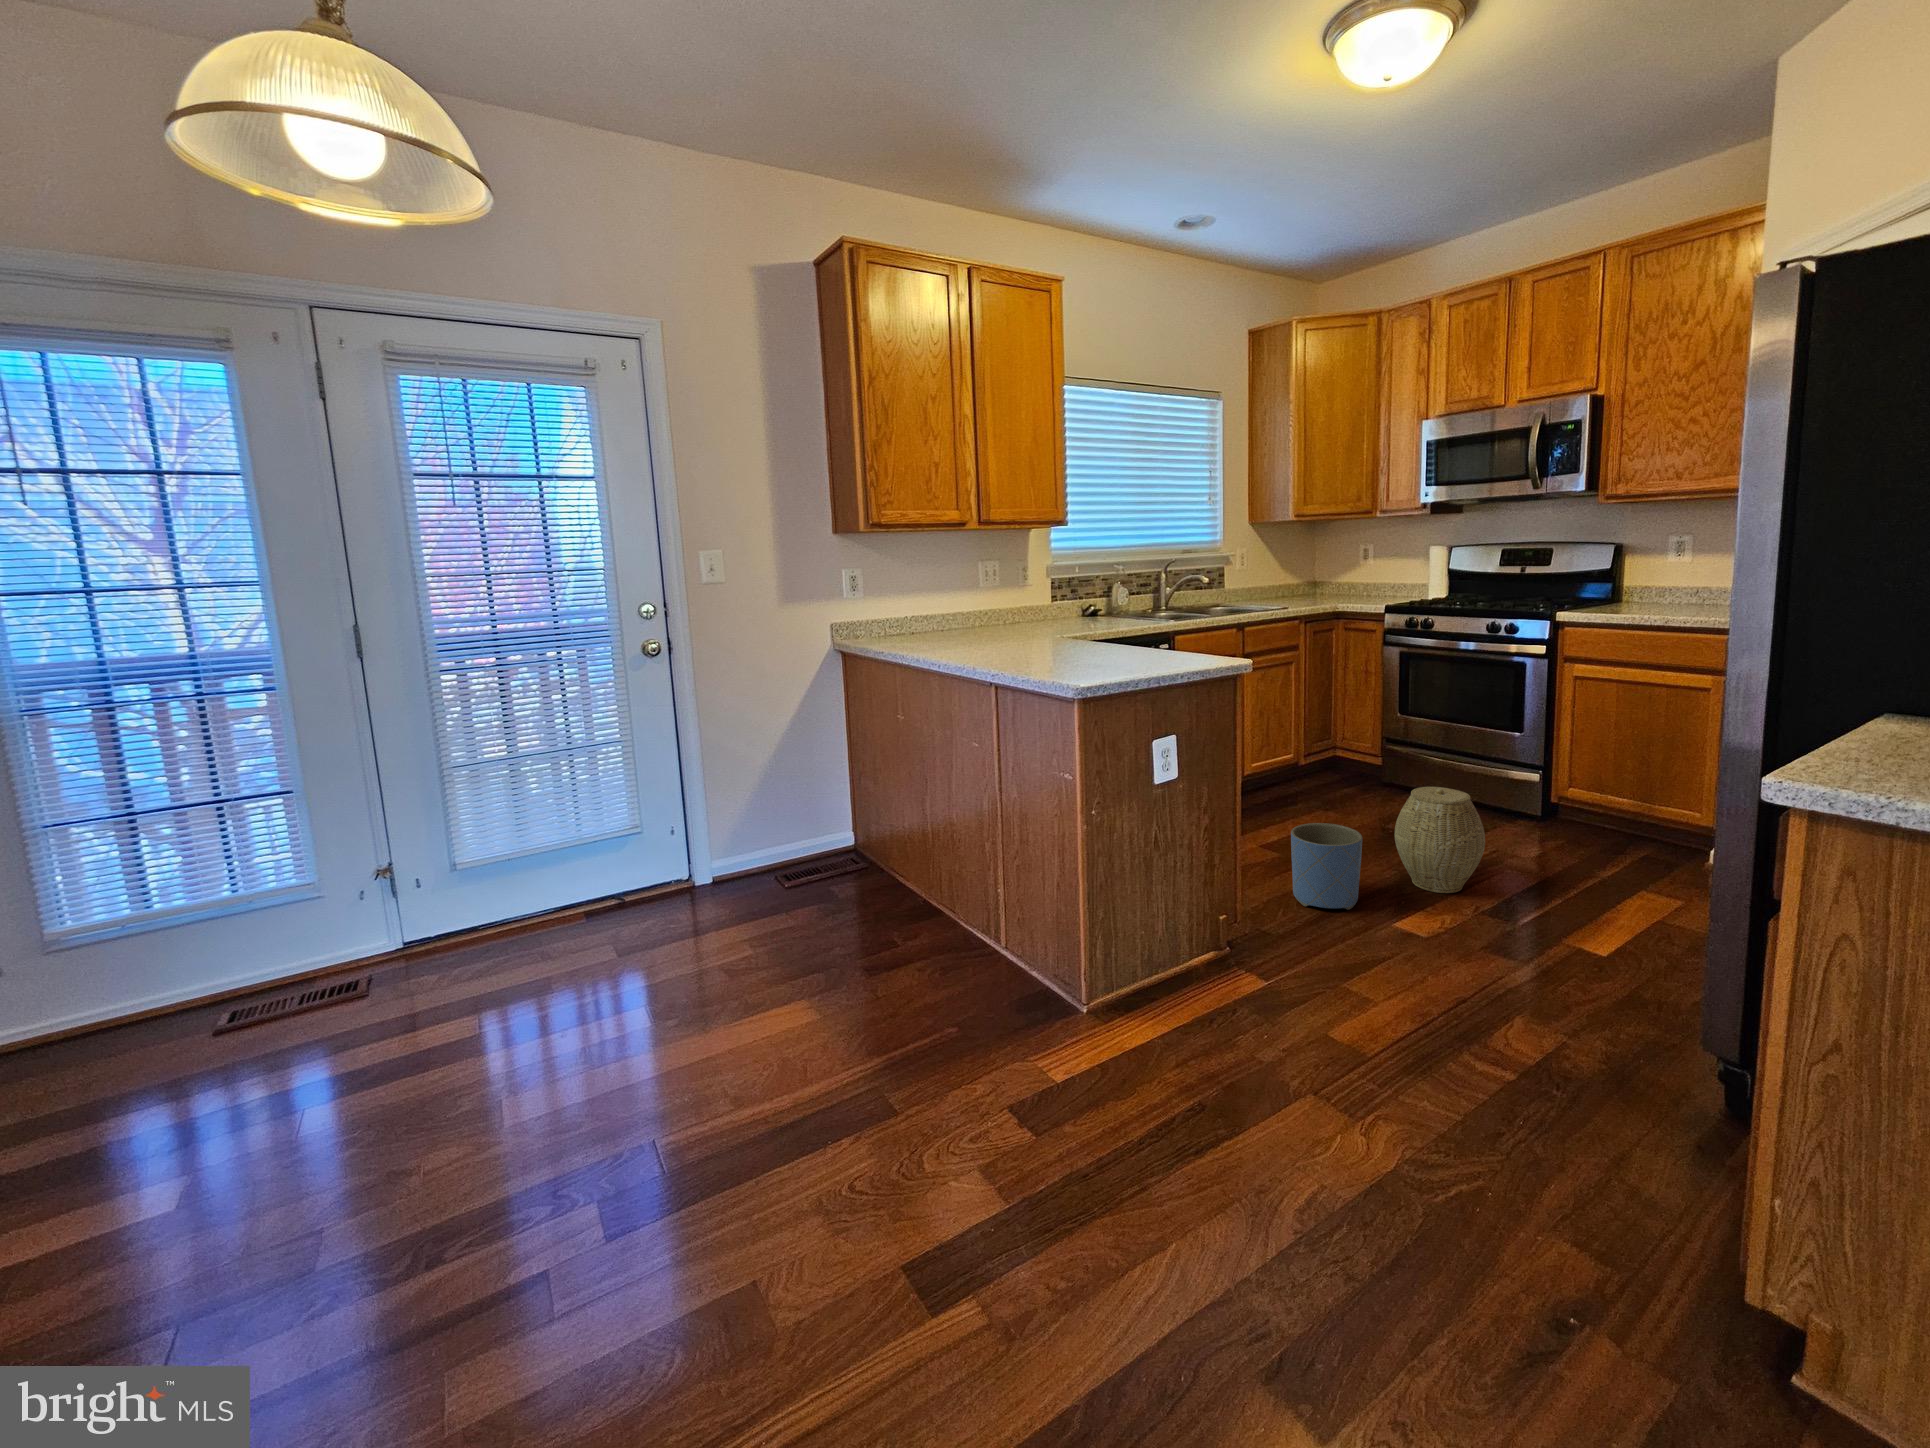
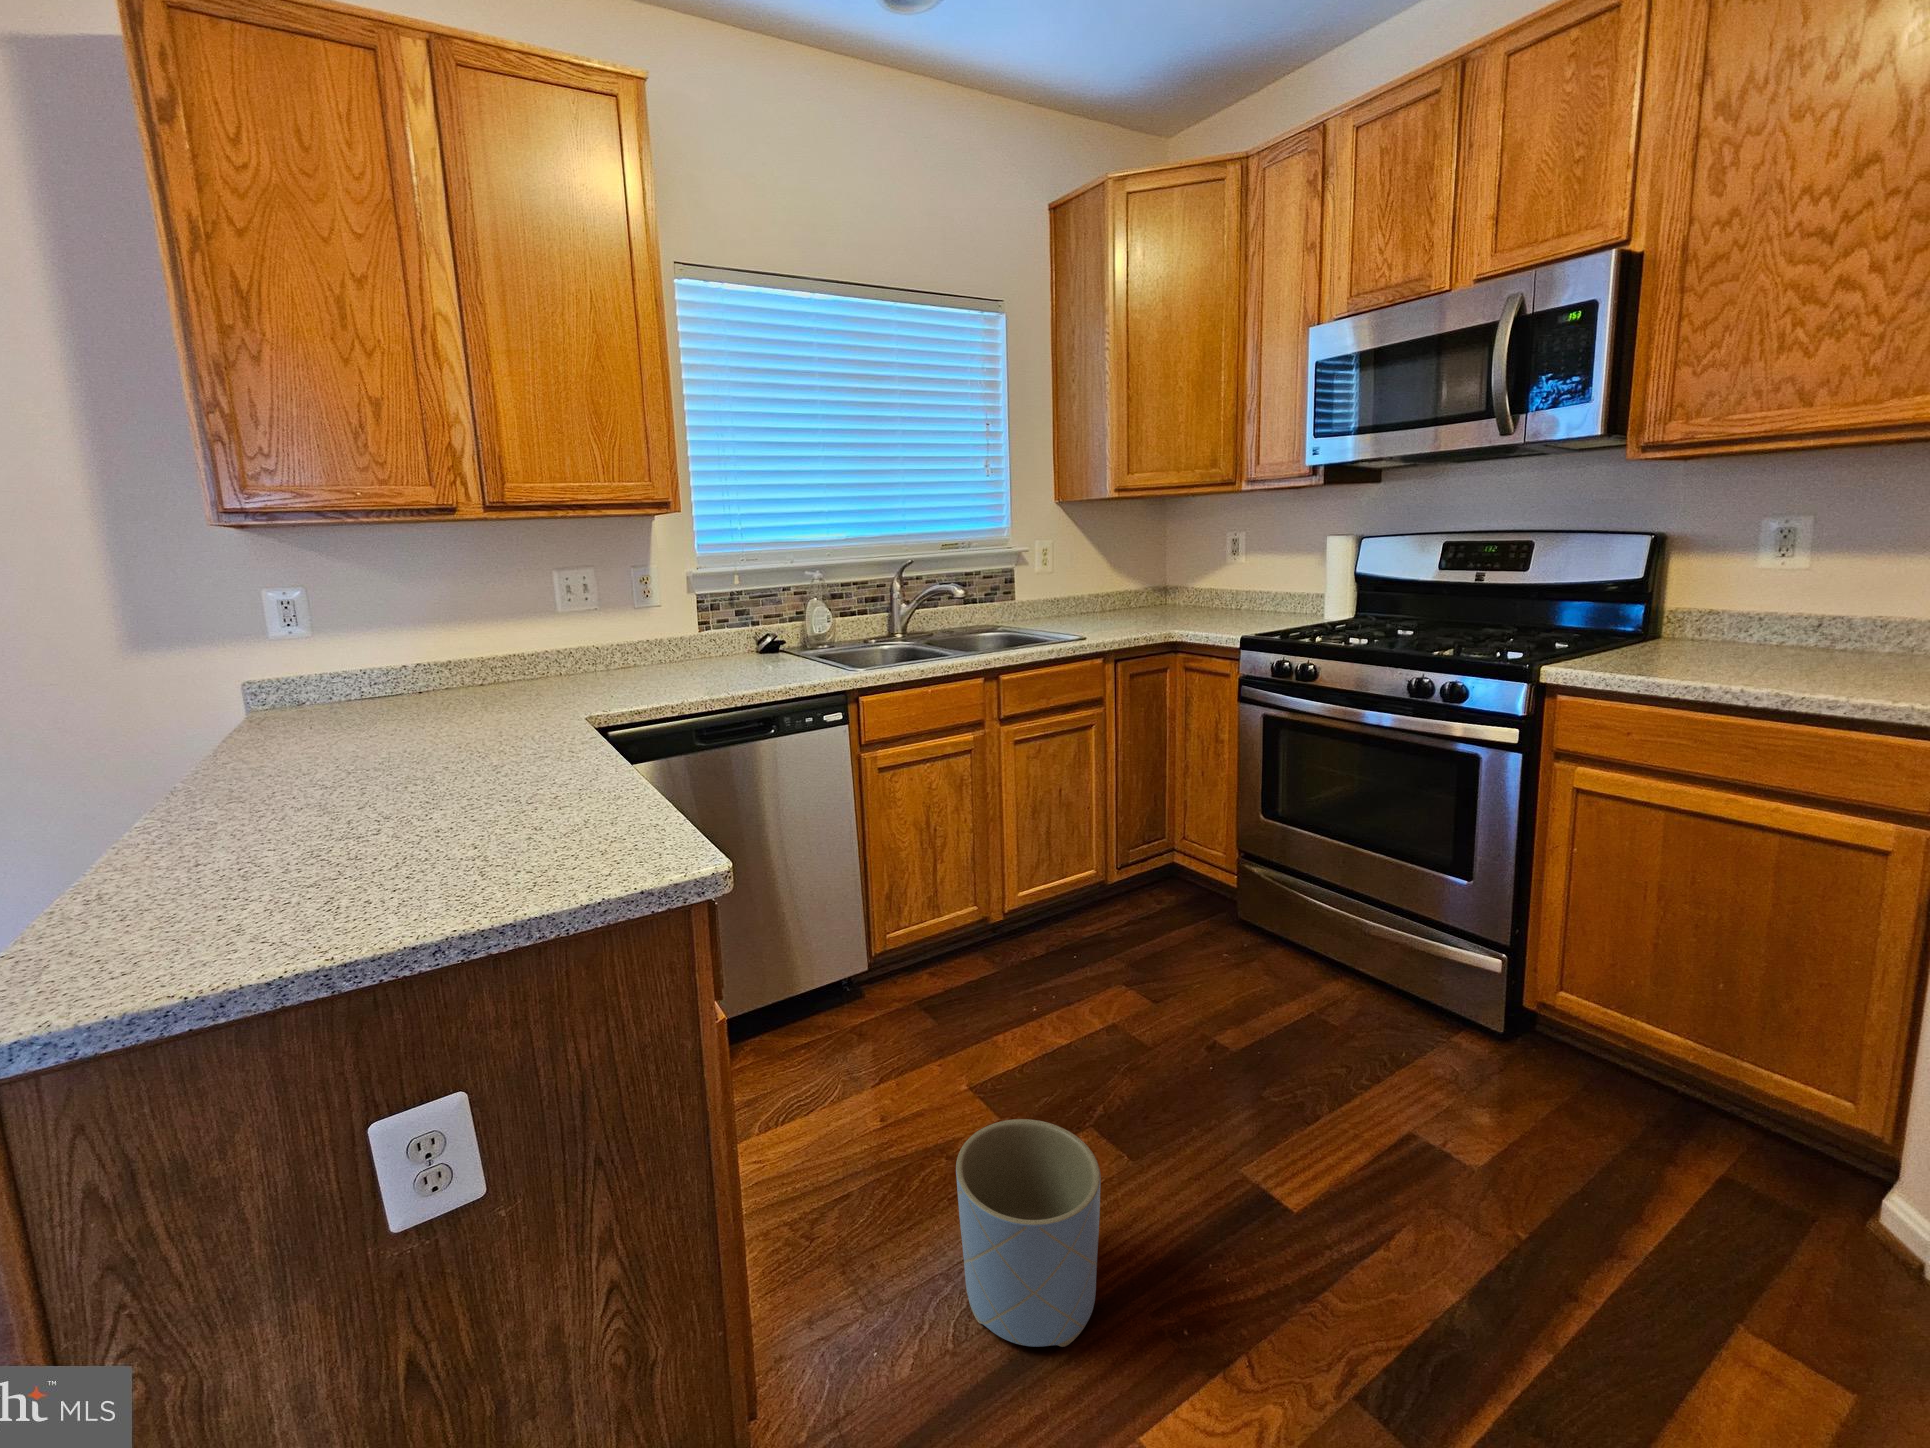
woven basket: present [1395,787,1485,893] -> none [1192,1042,1377,1290]

